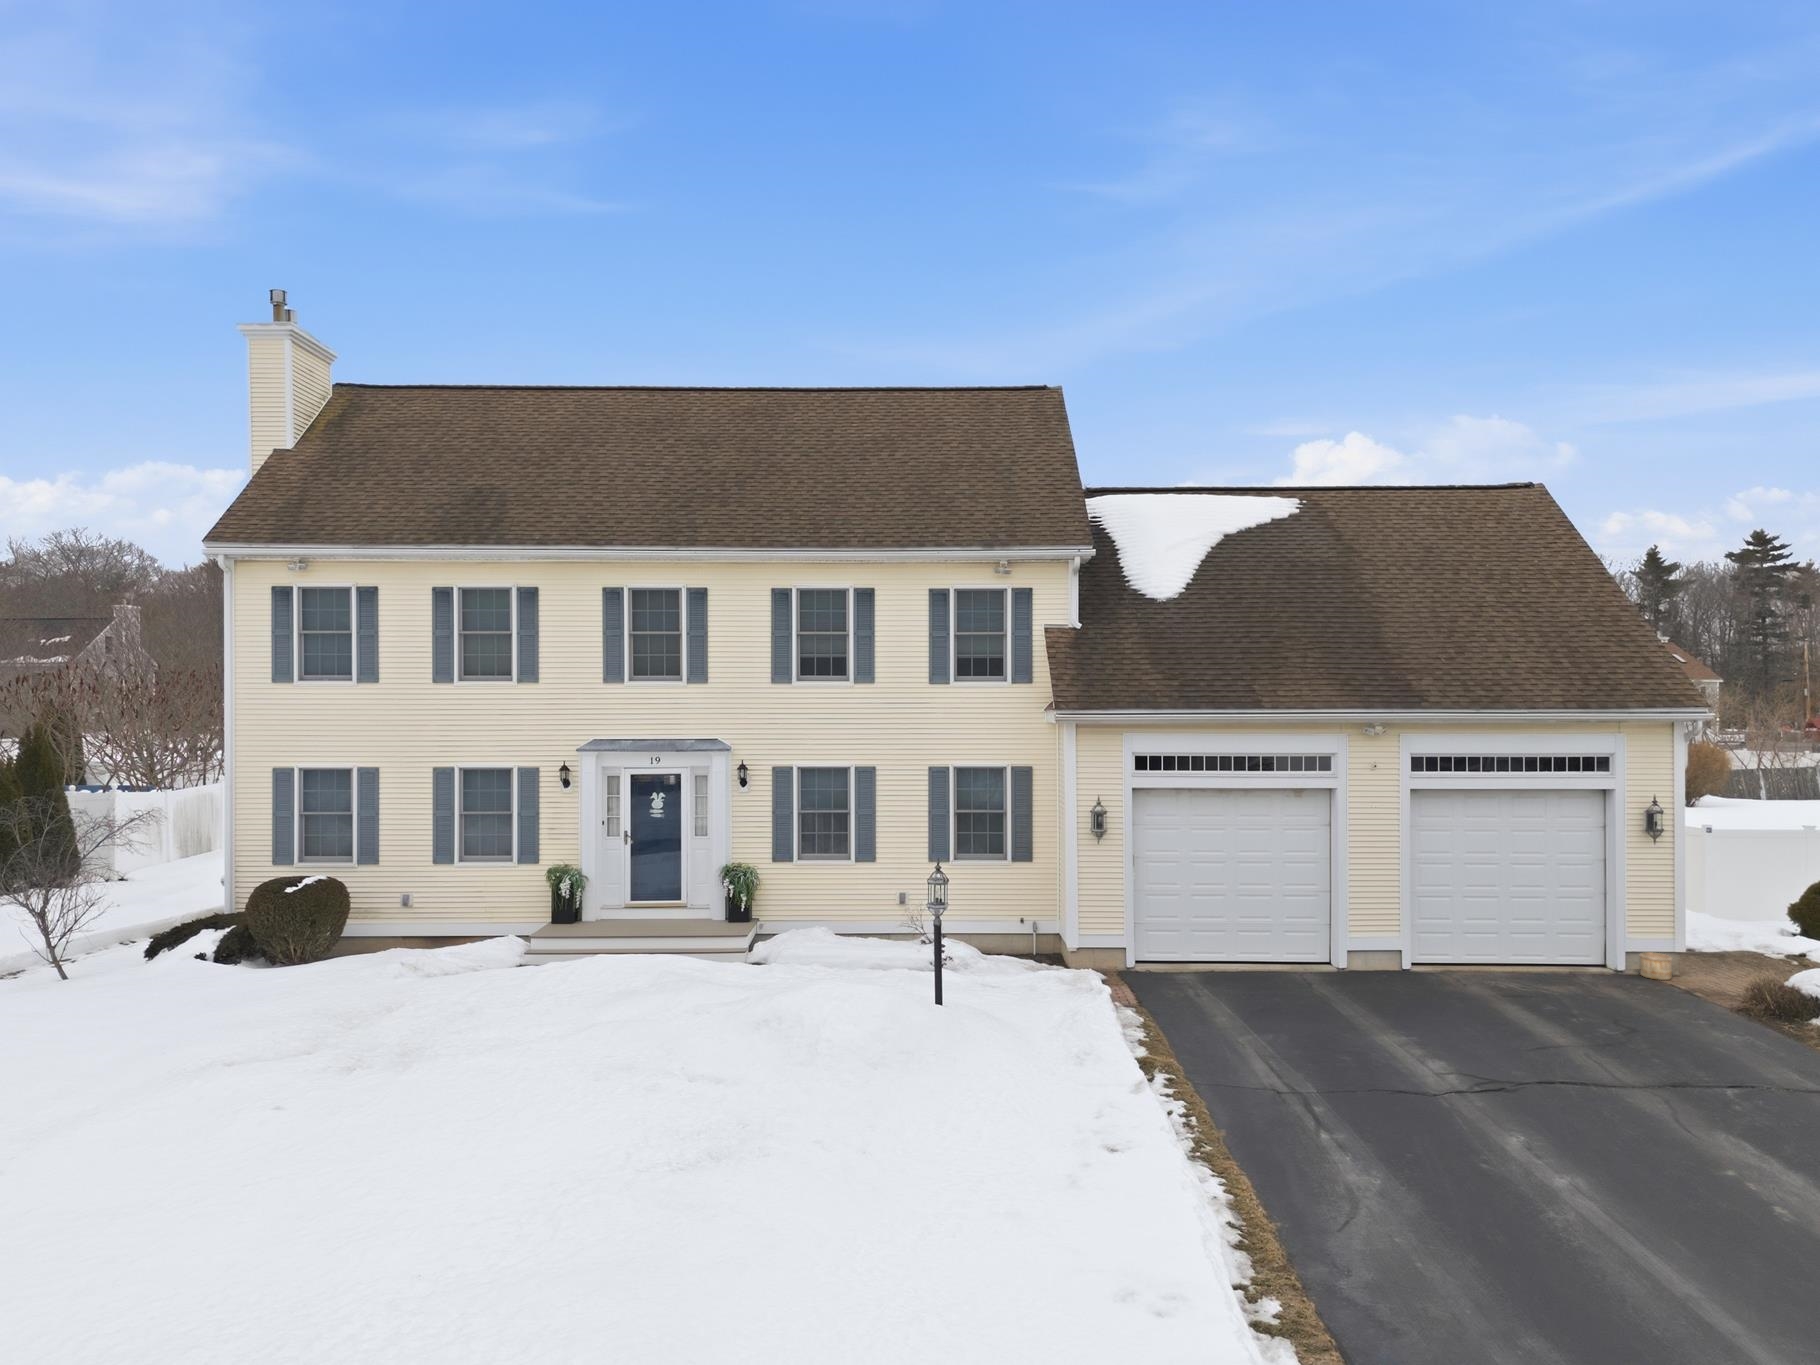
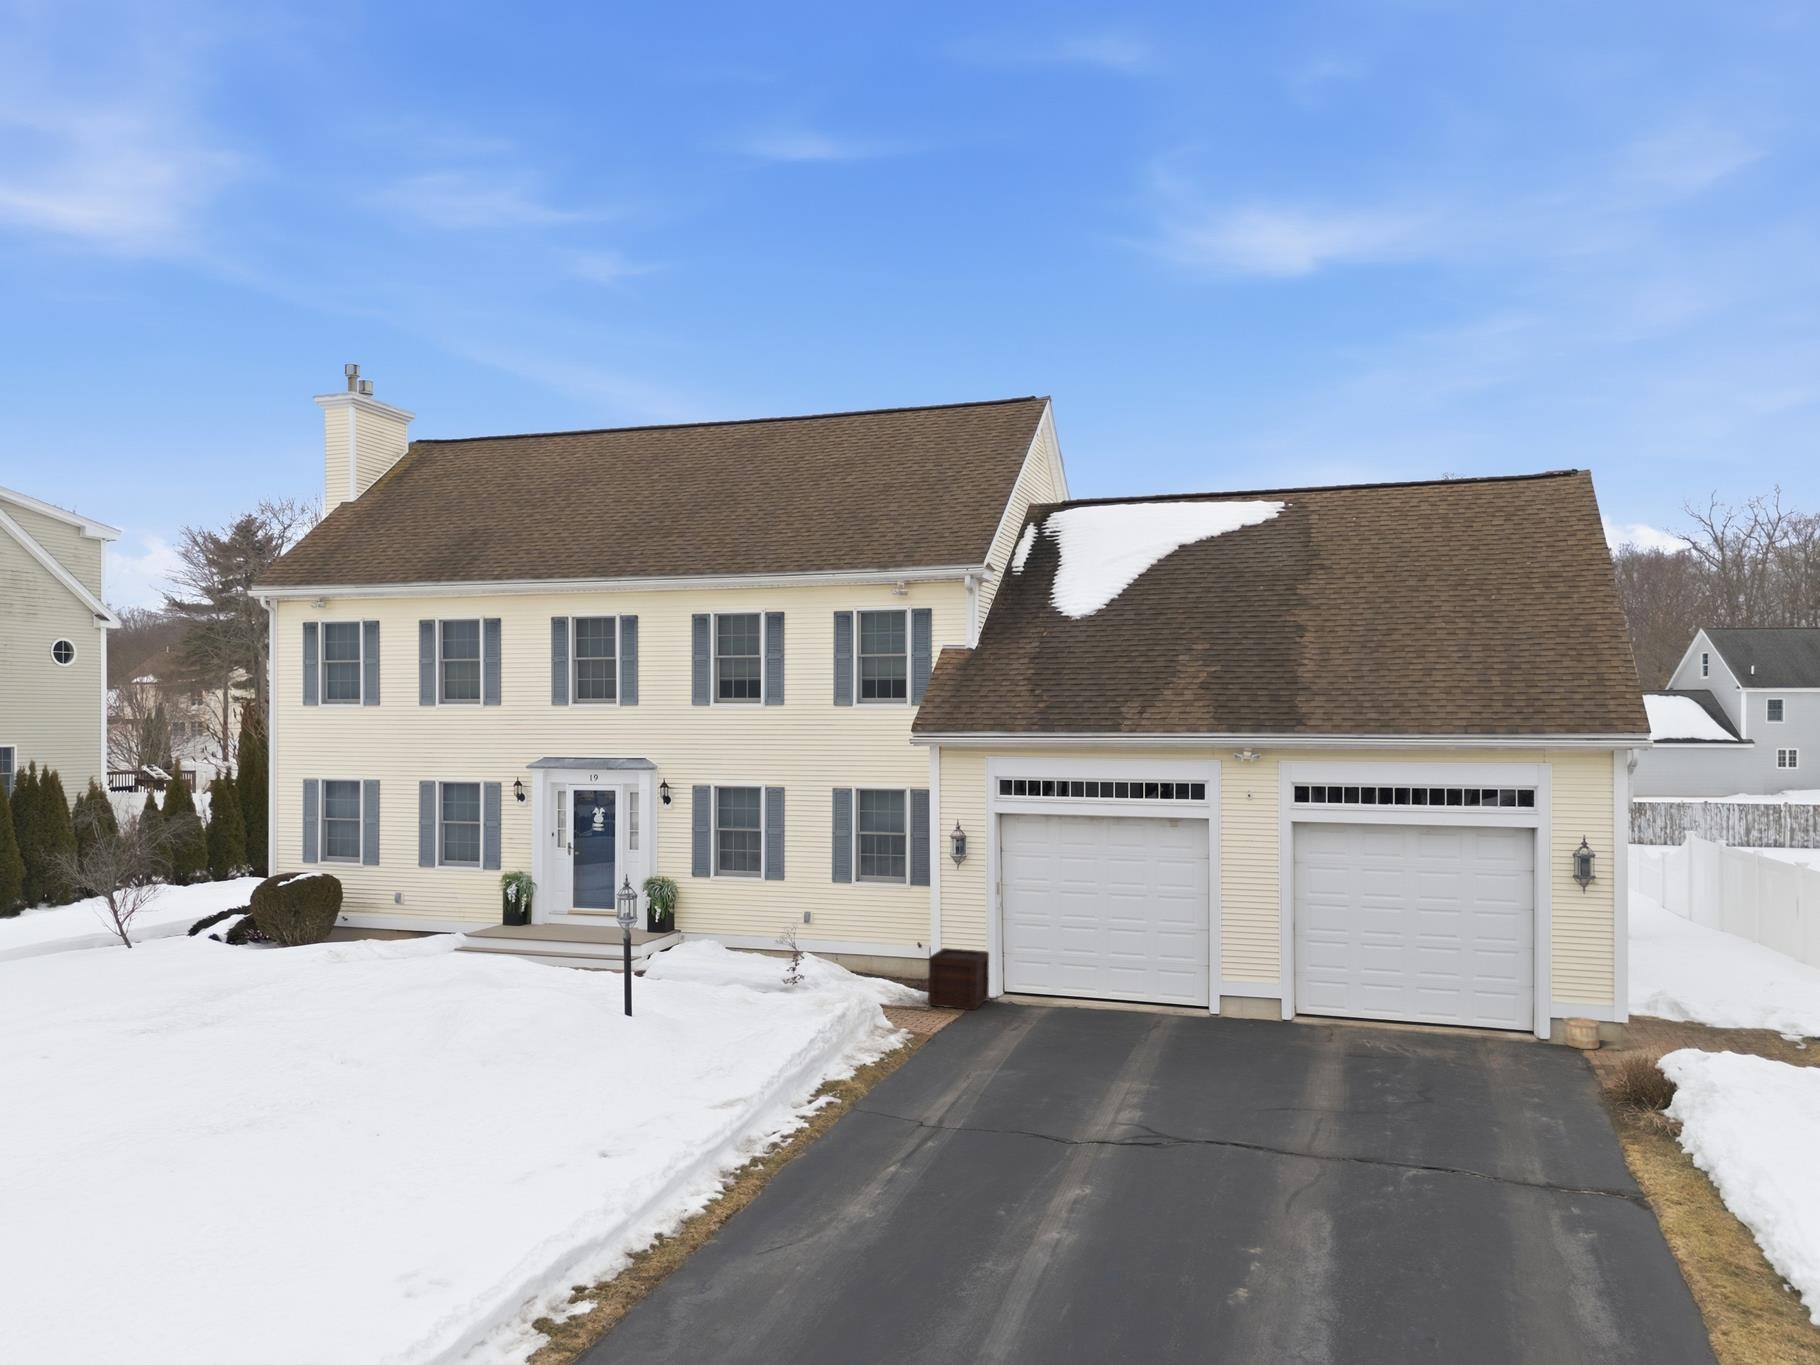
wooden crate: none [1075,924,1131,983] -> present [928,948,989,1010]

